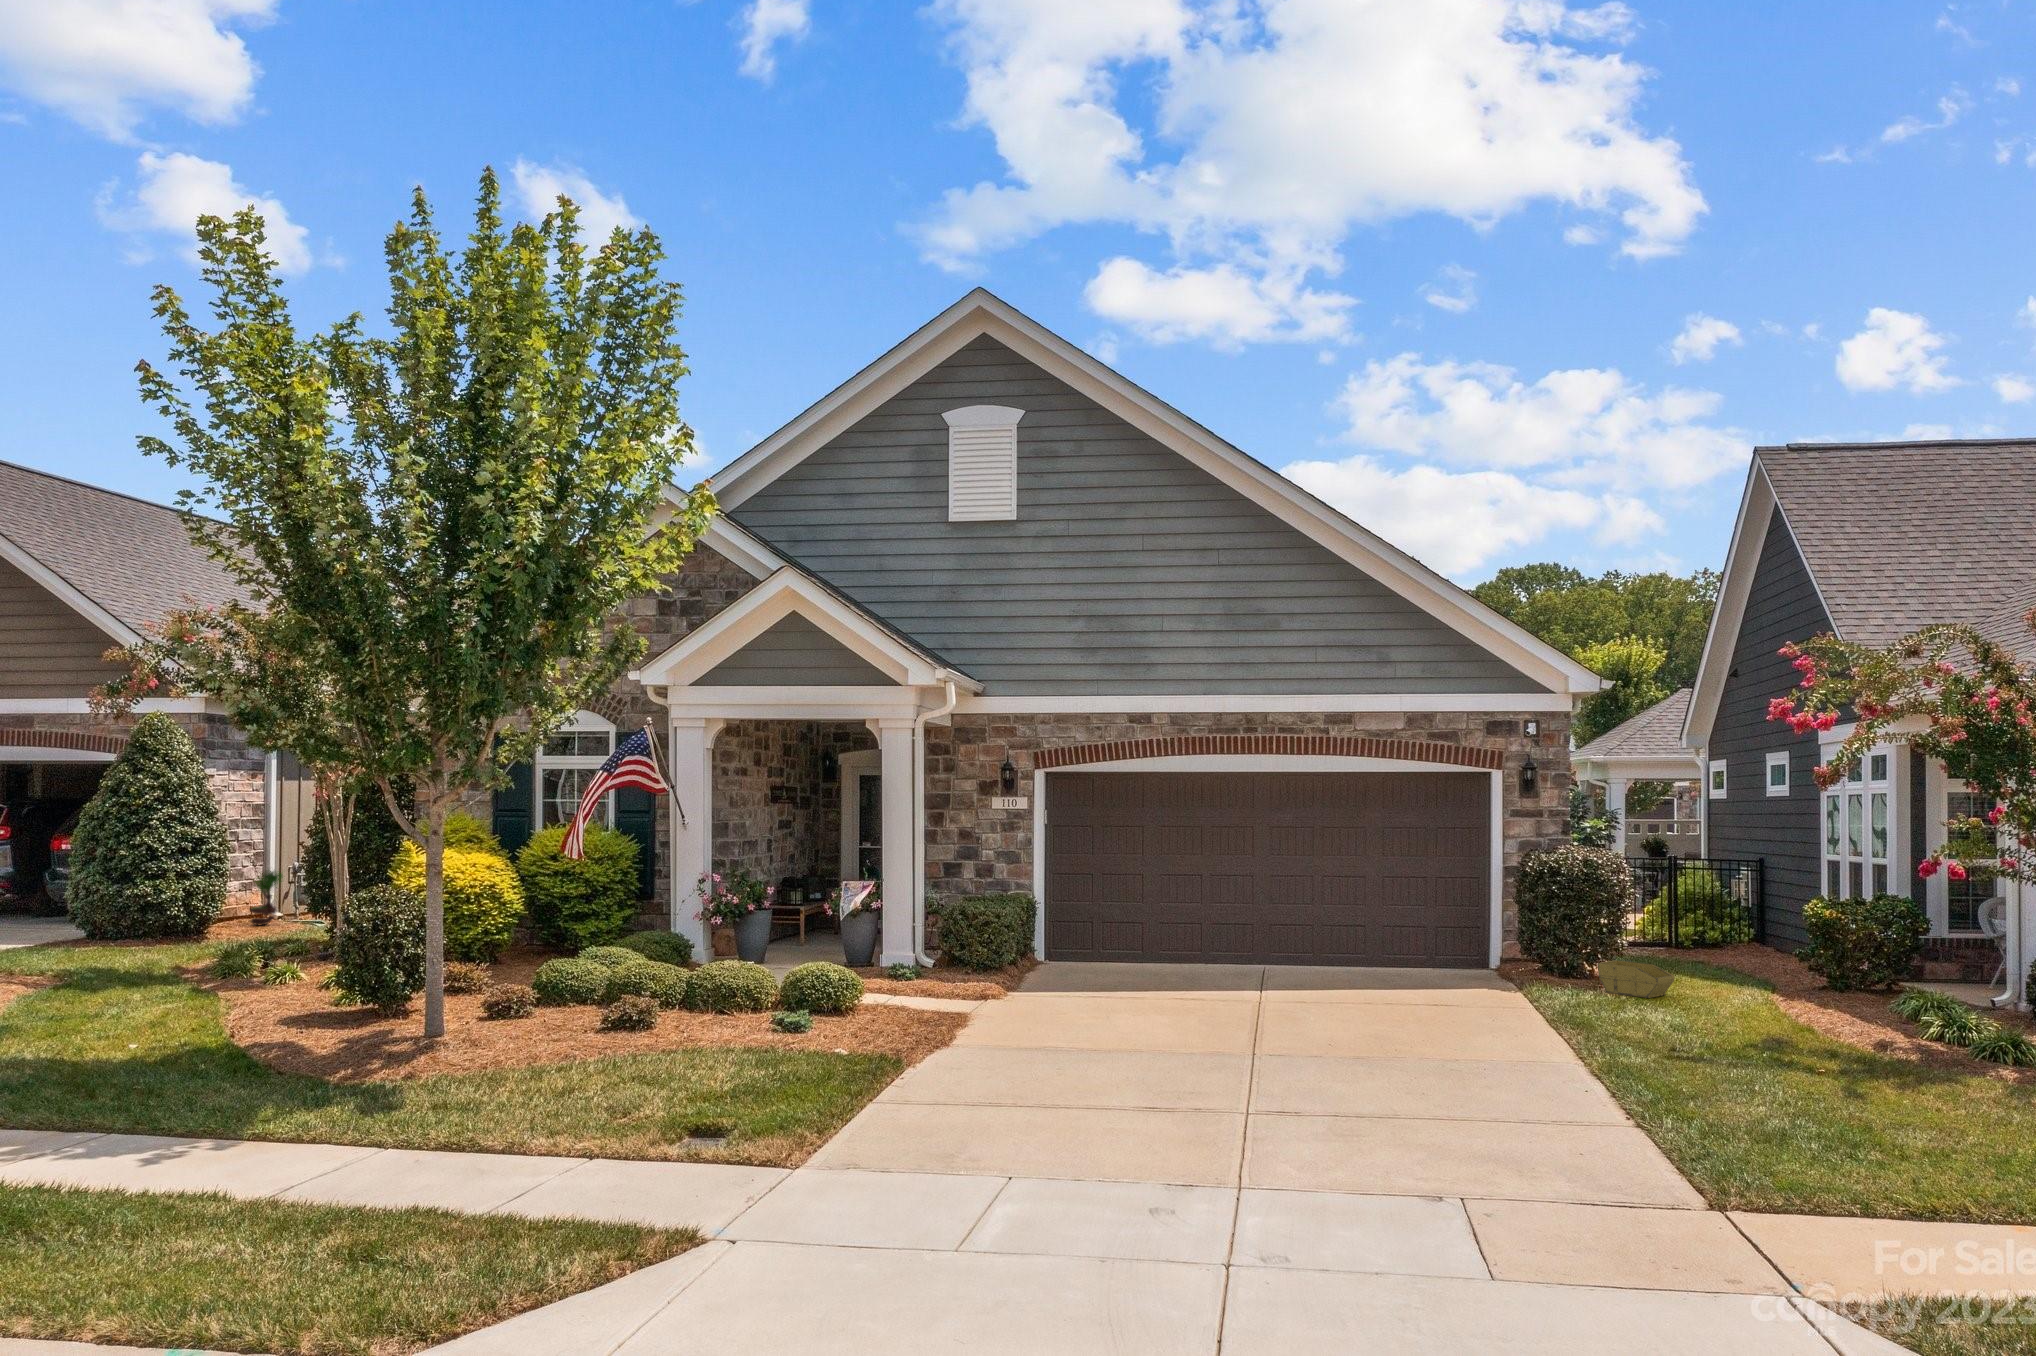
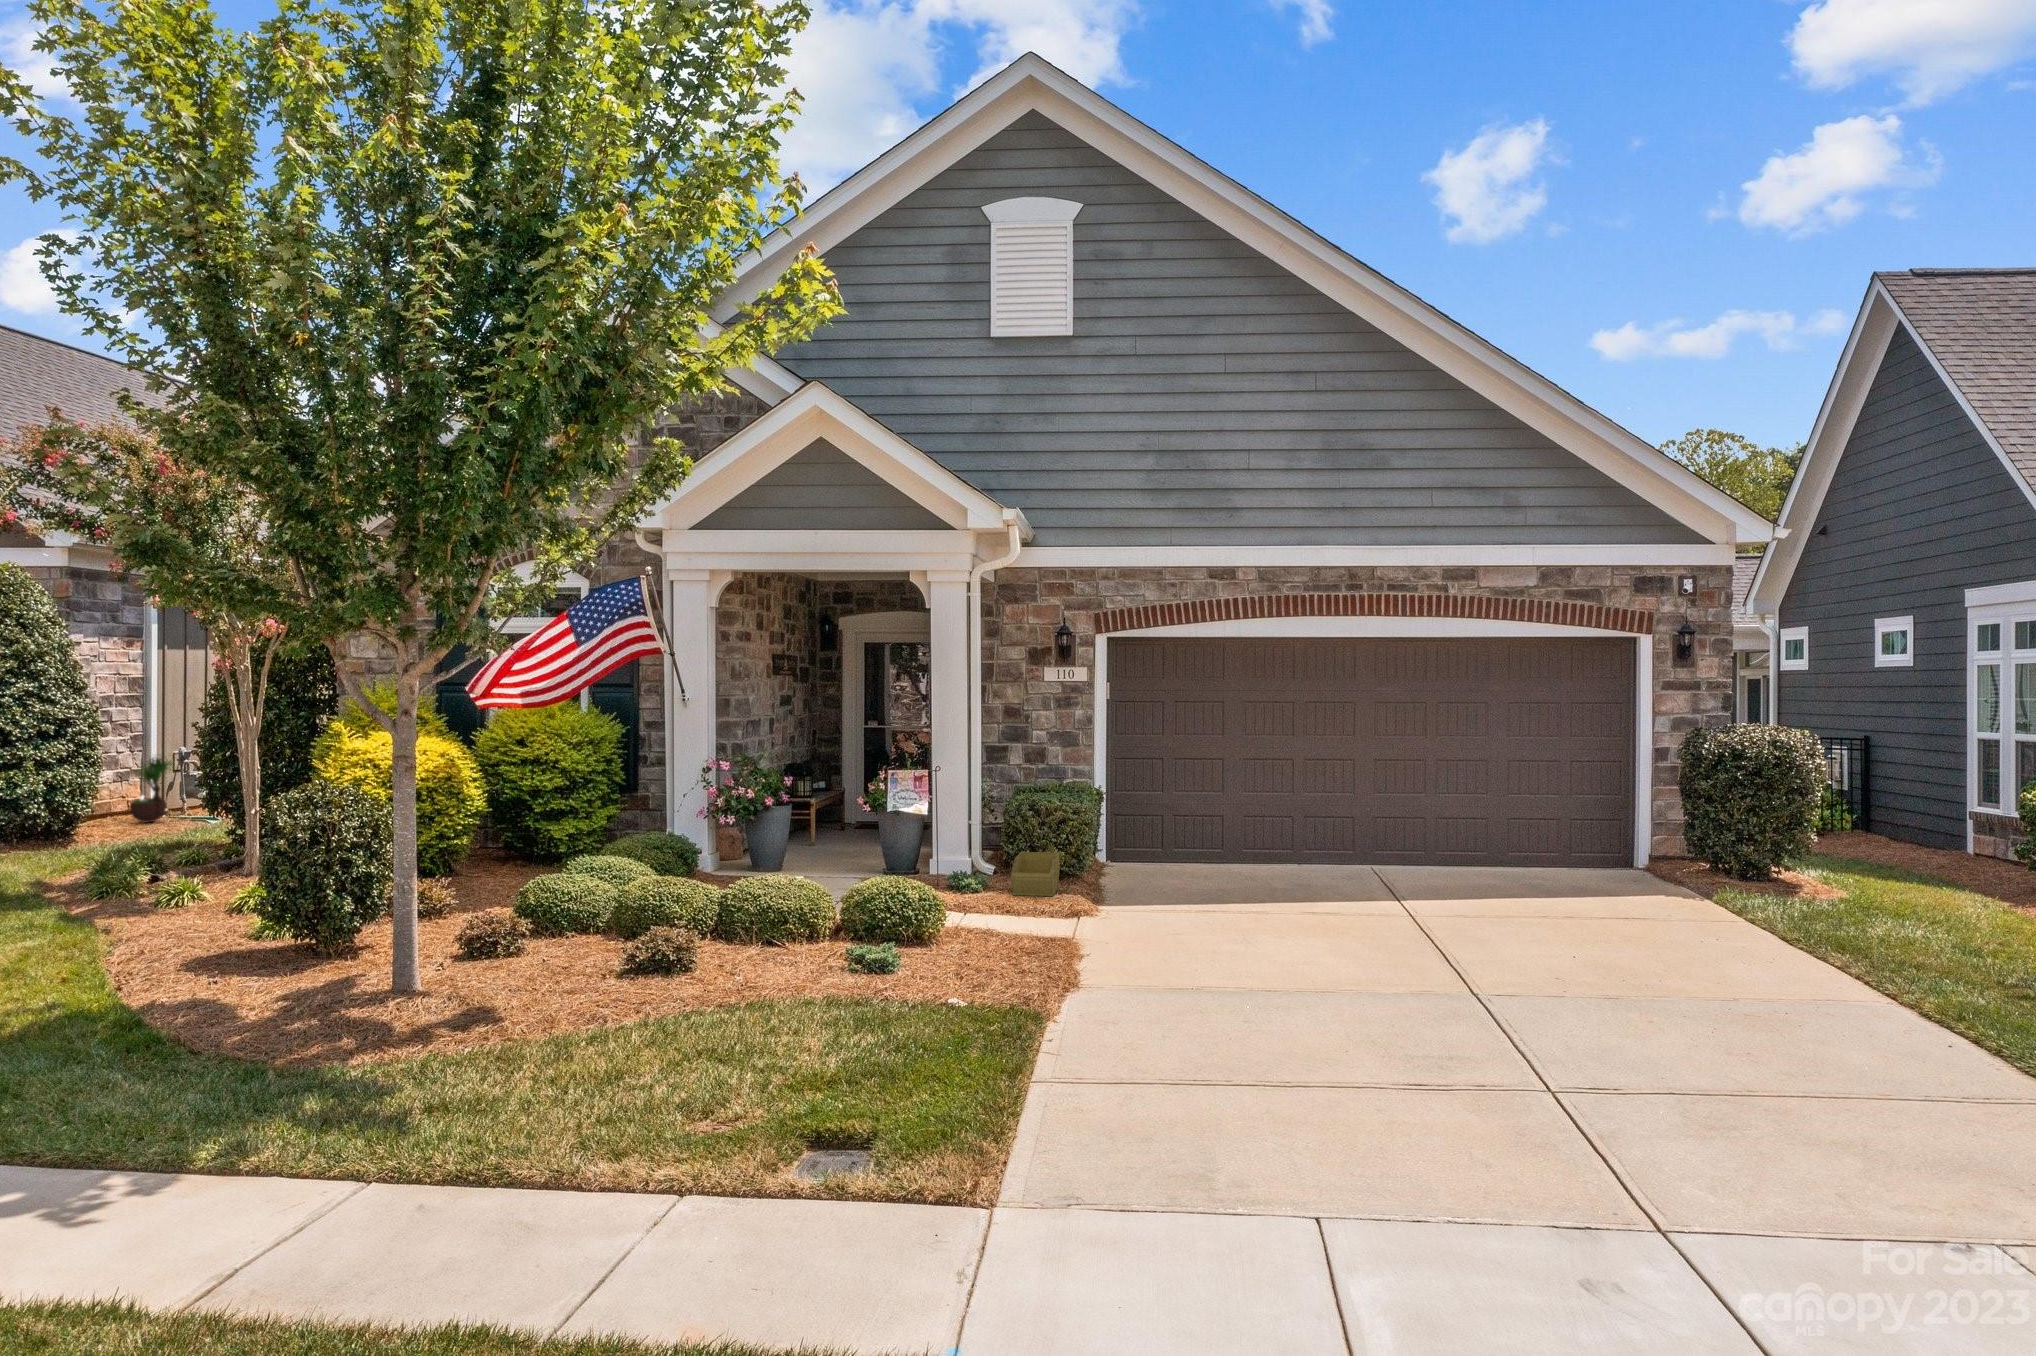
storage bin: present [1598,960,1674,998] -> present [1010,852,1060,896]

